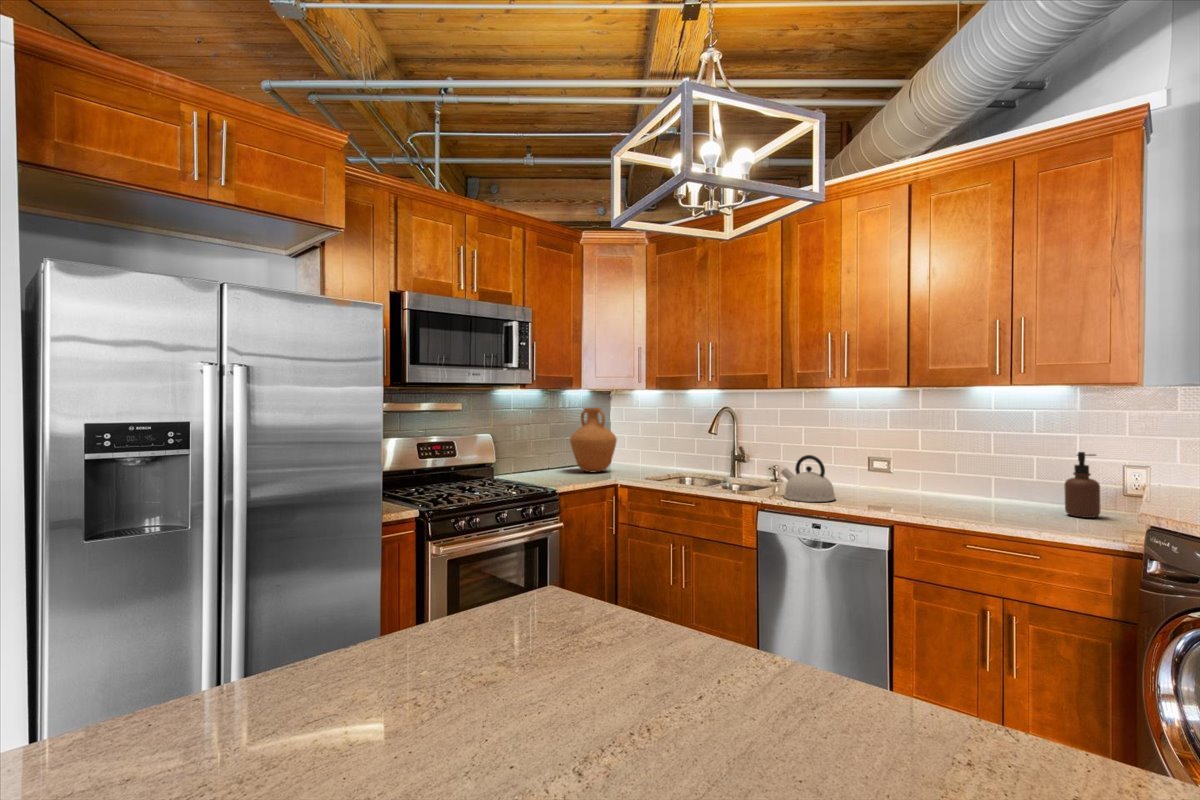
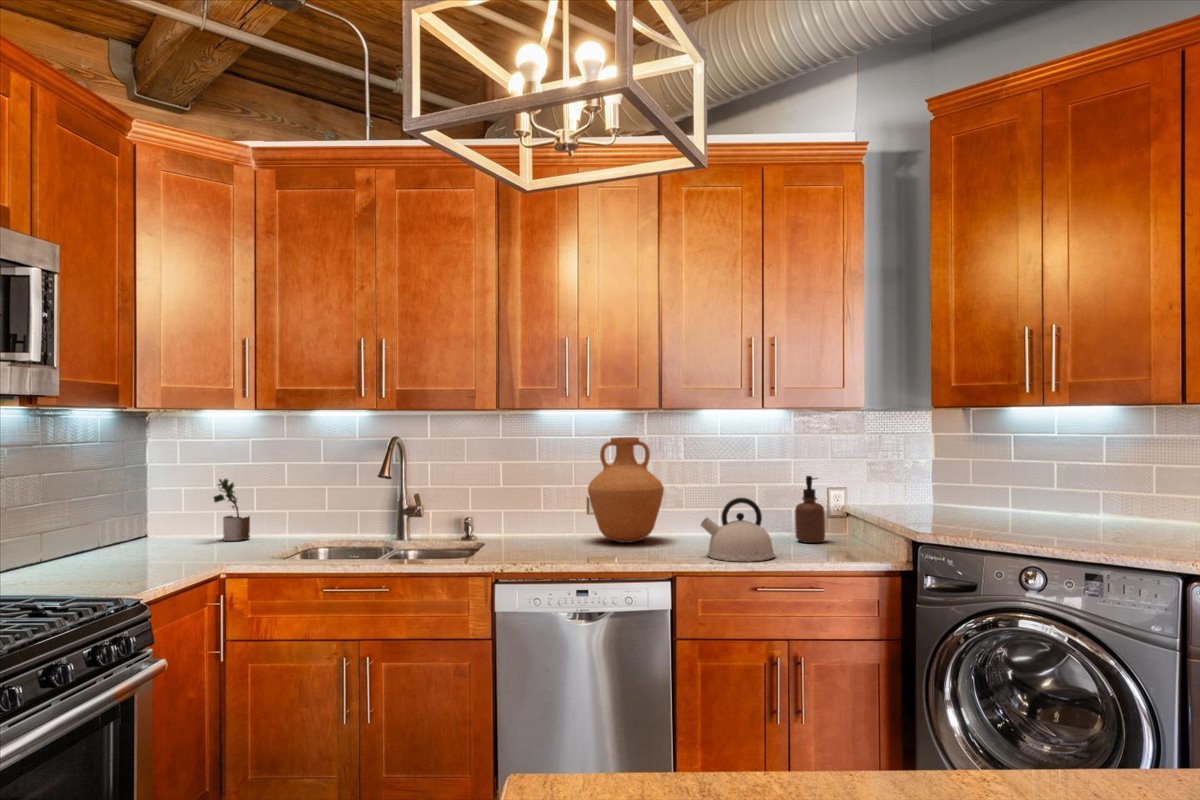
vase: present [570,408,617,472] -> present [588,437,664,543]
potted plant: none [635,431,657,468] -> present [214,479,250,541]
kettle: present [781,455,836,502] -> present [701,498,775,562]

